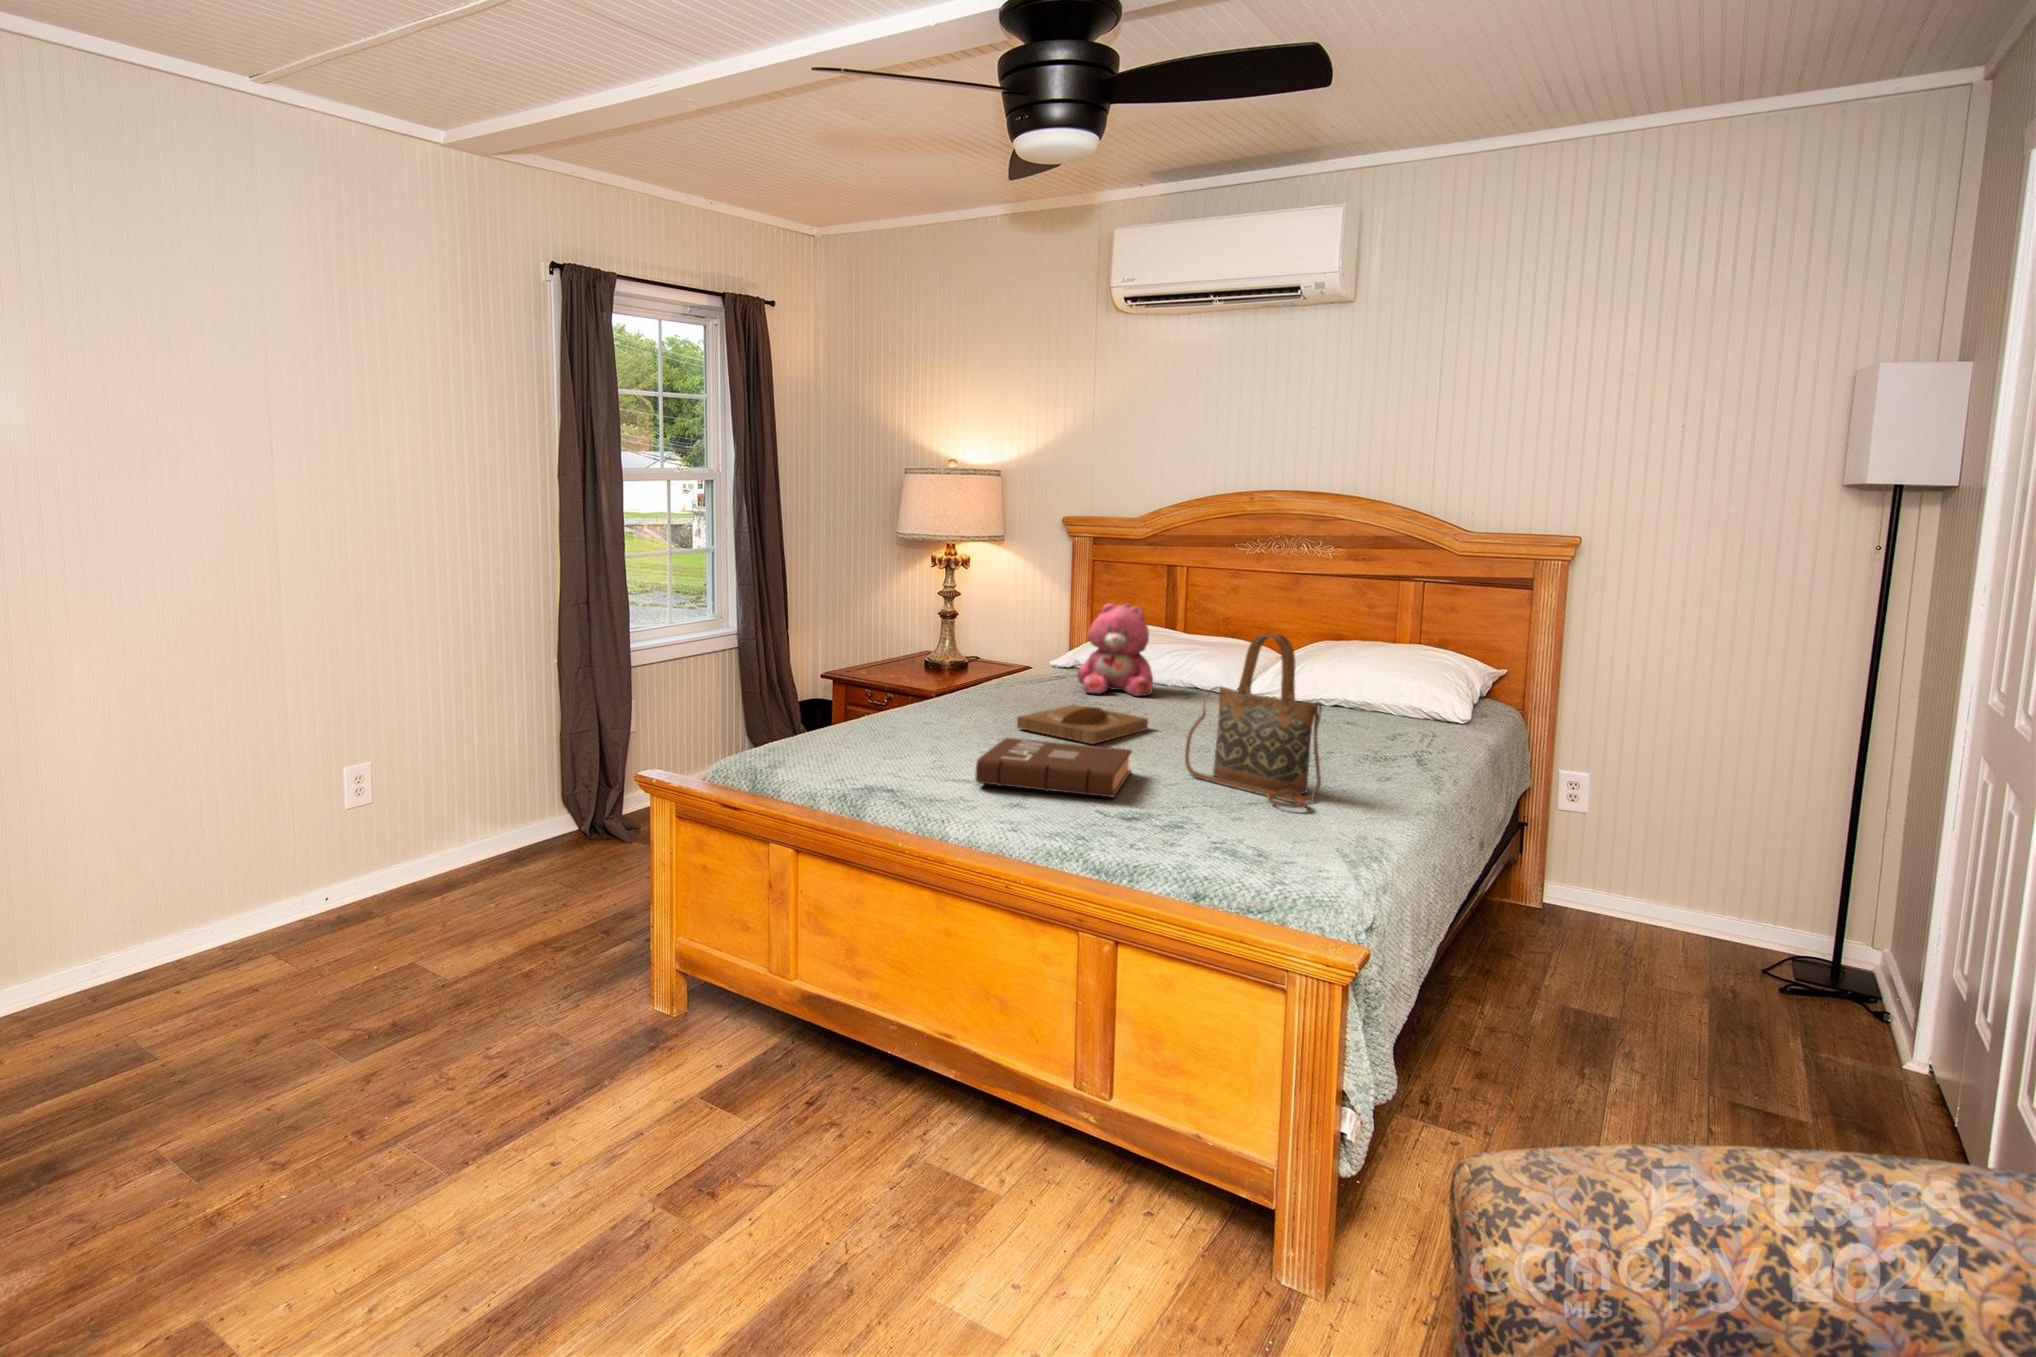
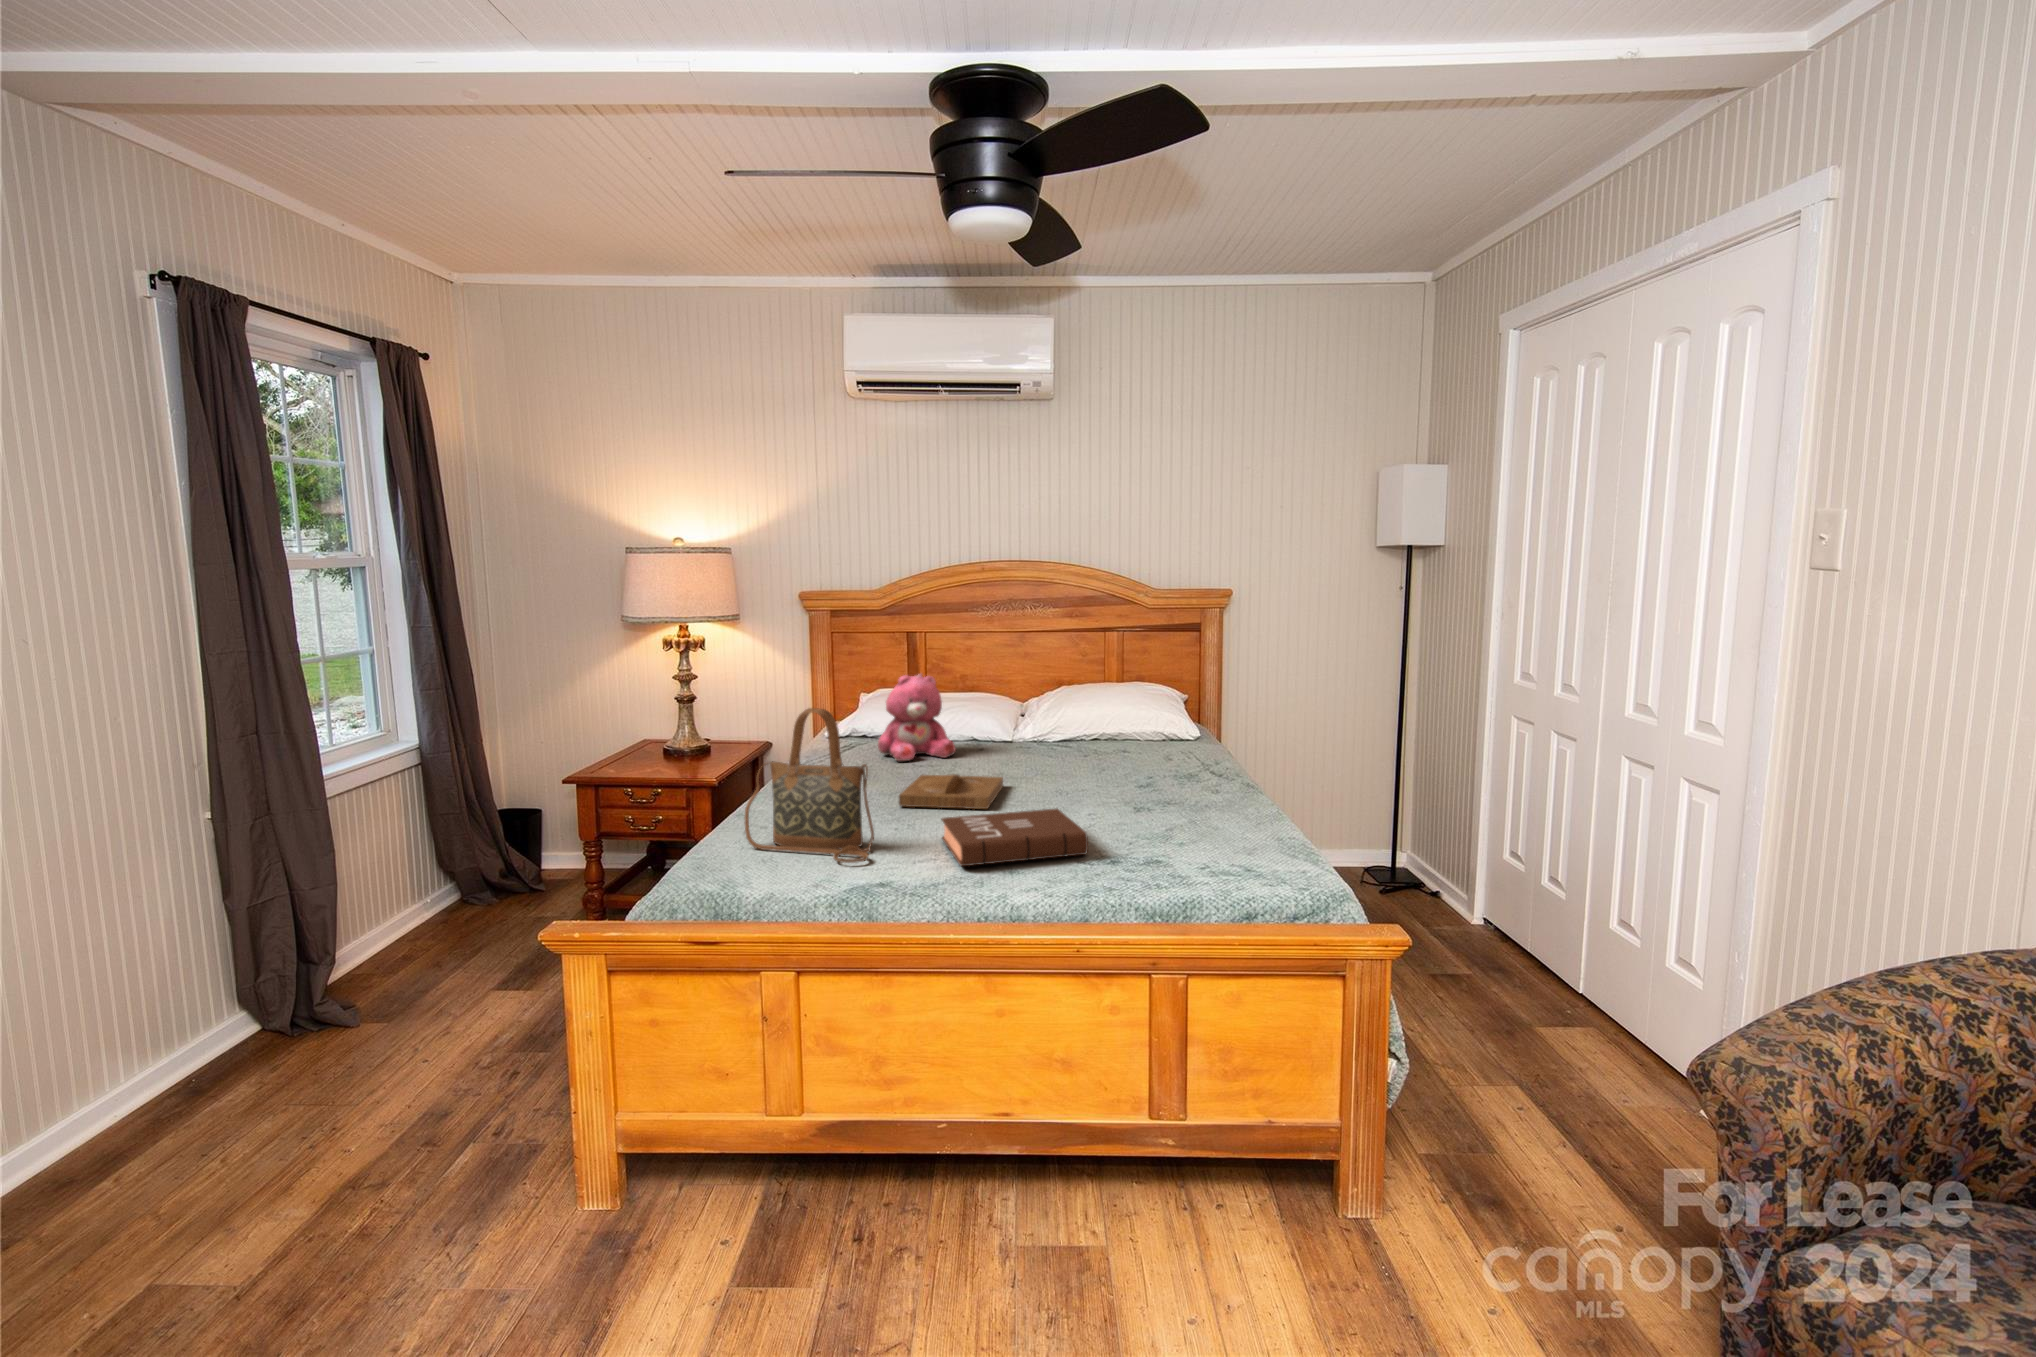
handbag: present [1185,633,1322,808] -> present [744,708,874,863]

